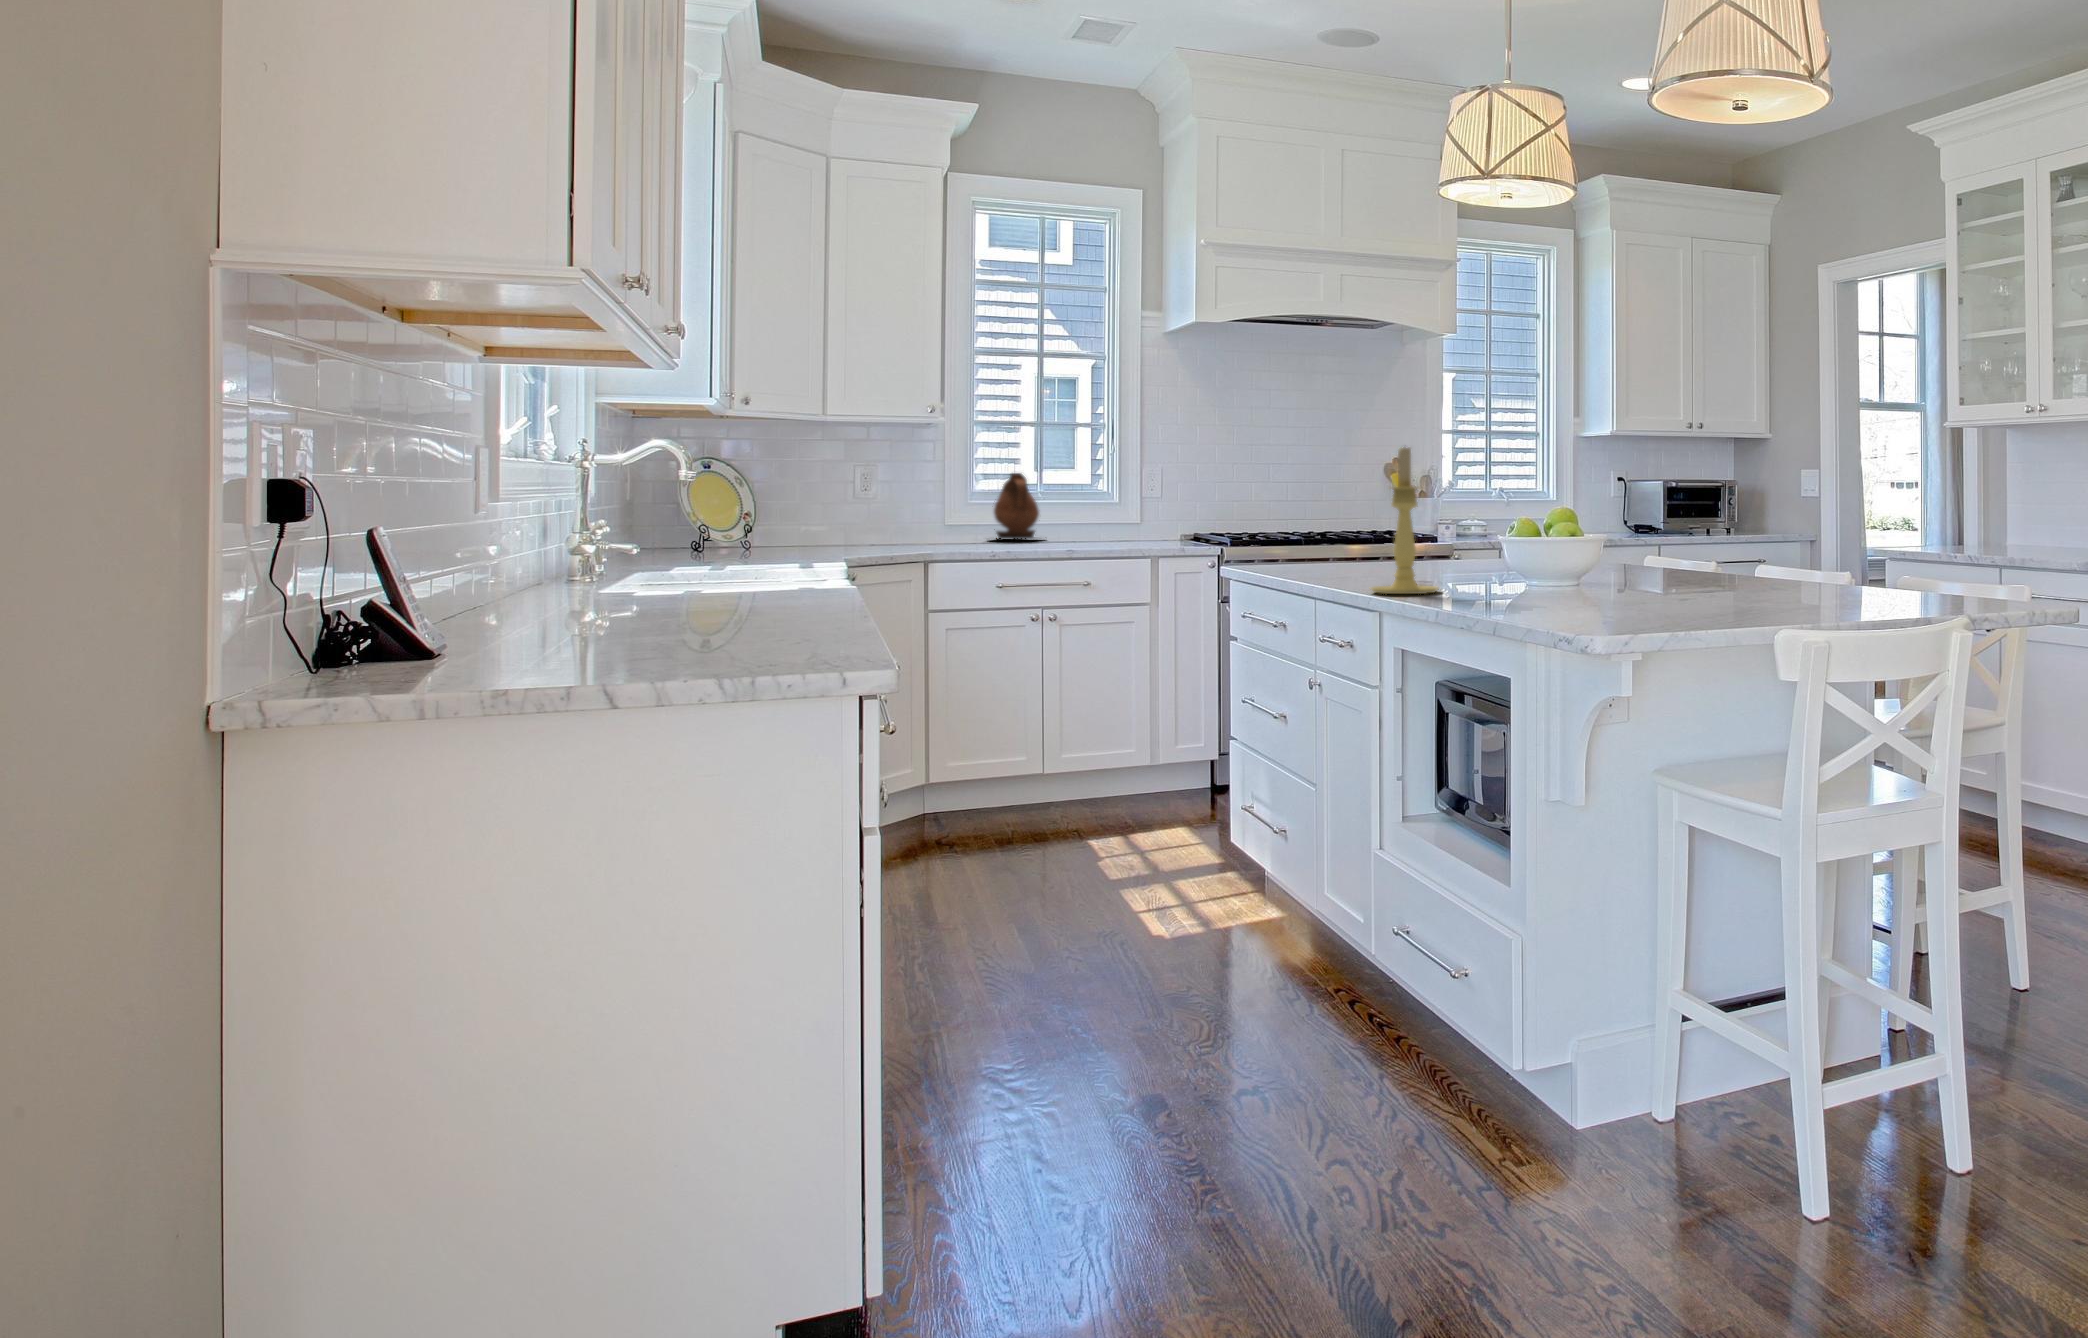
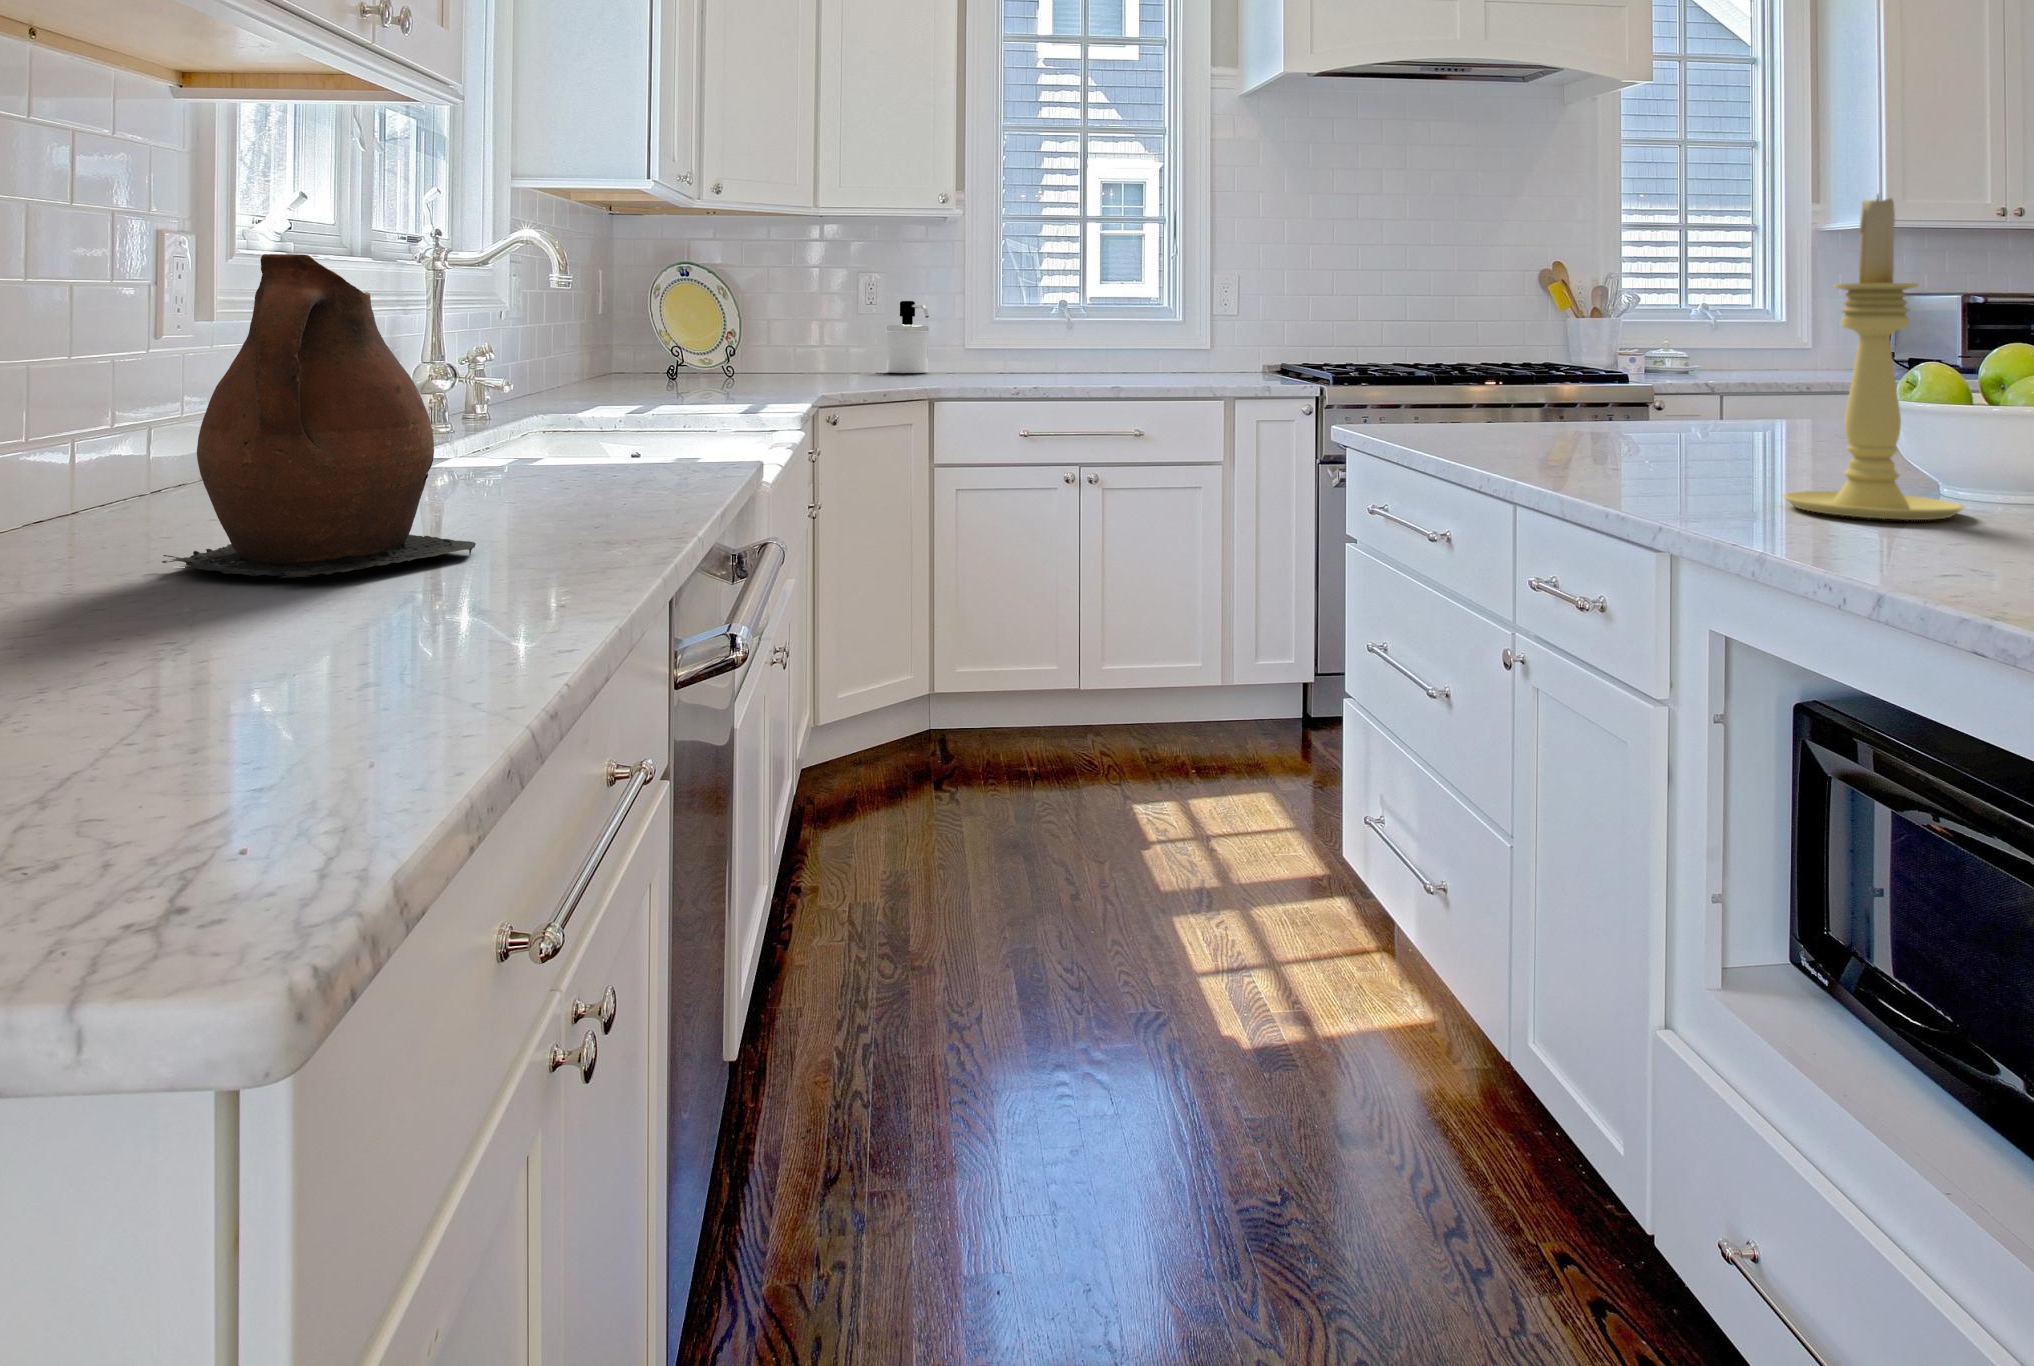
ceramic pitcher: present [994,473,1039,540] -> present [162,254,476,578]
soap dispenser: none [880,487,918,544] -> present [885,301,929,373]

